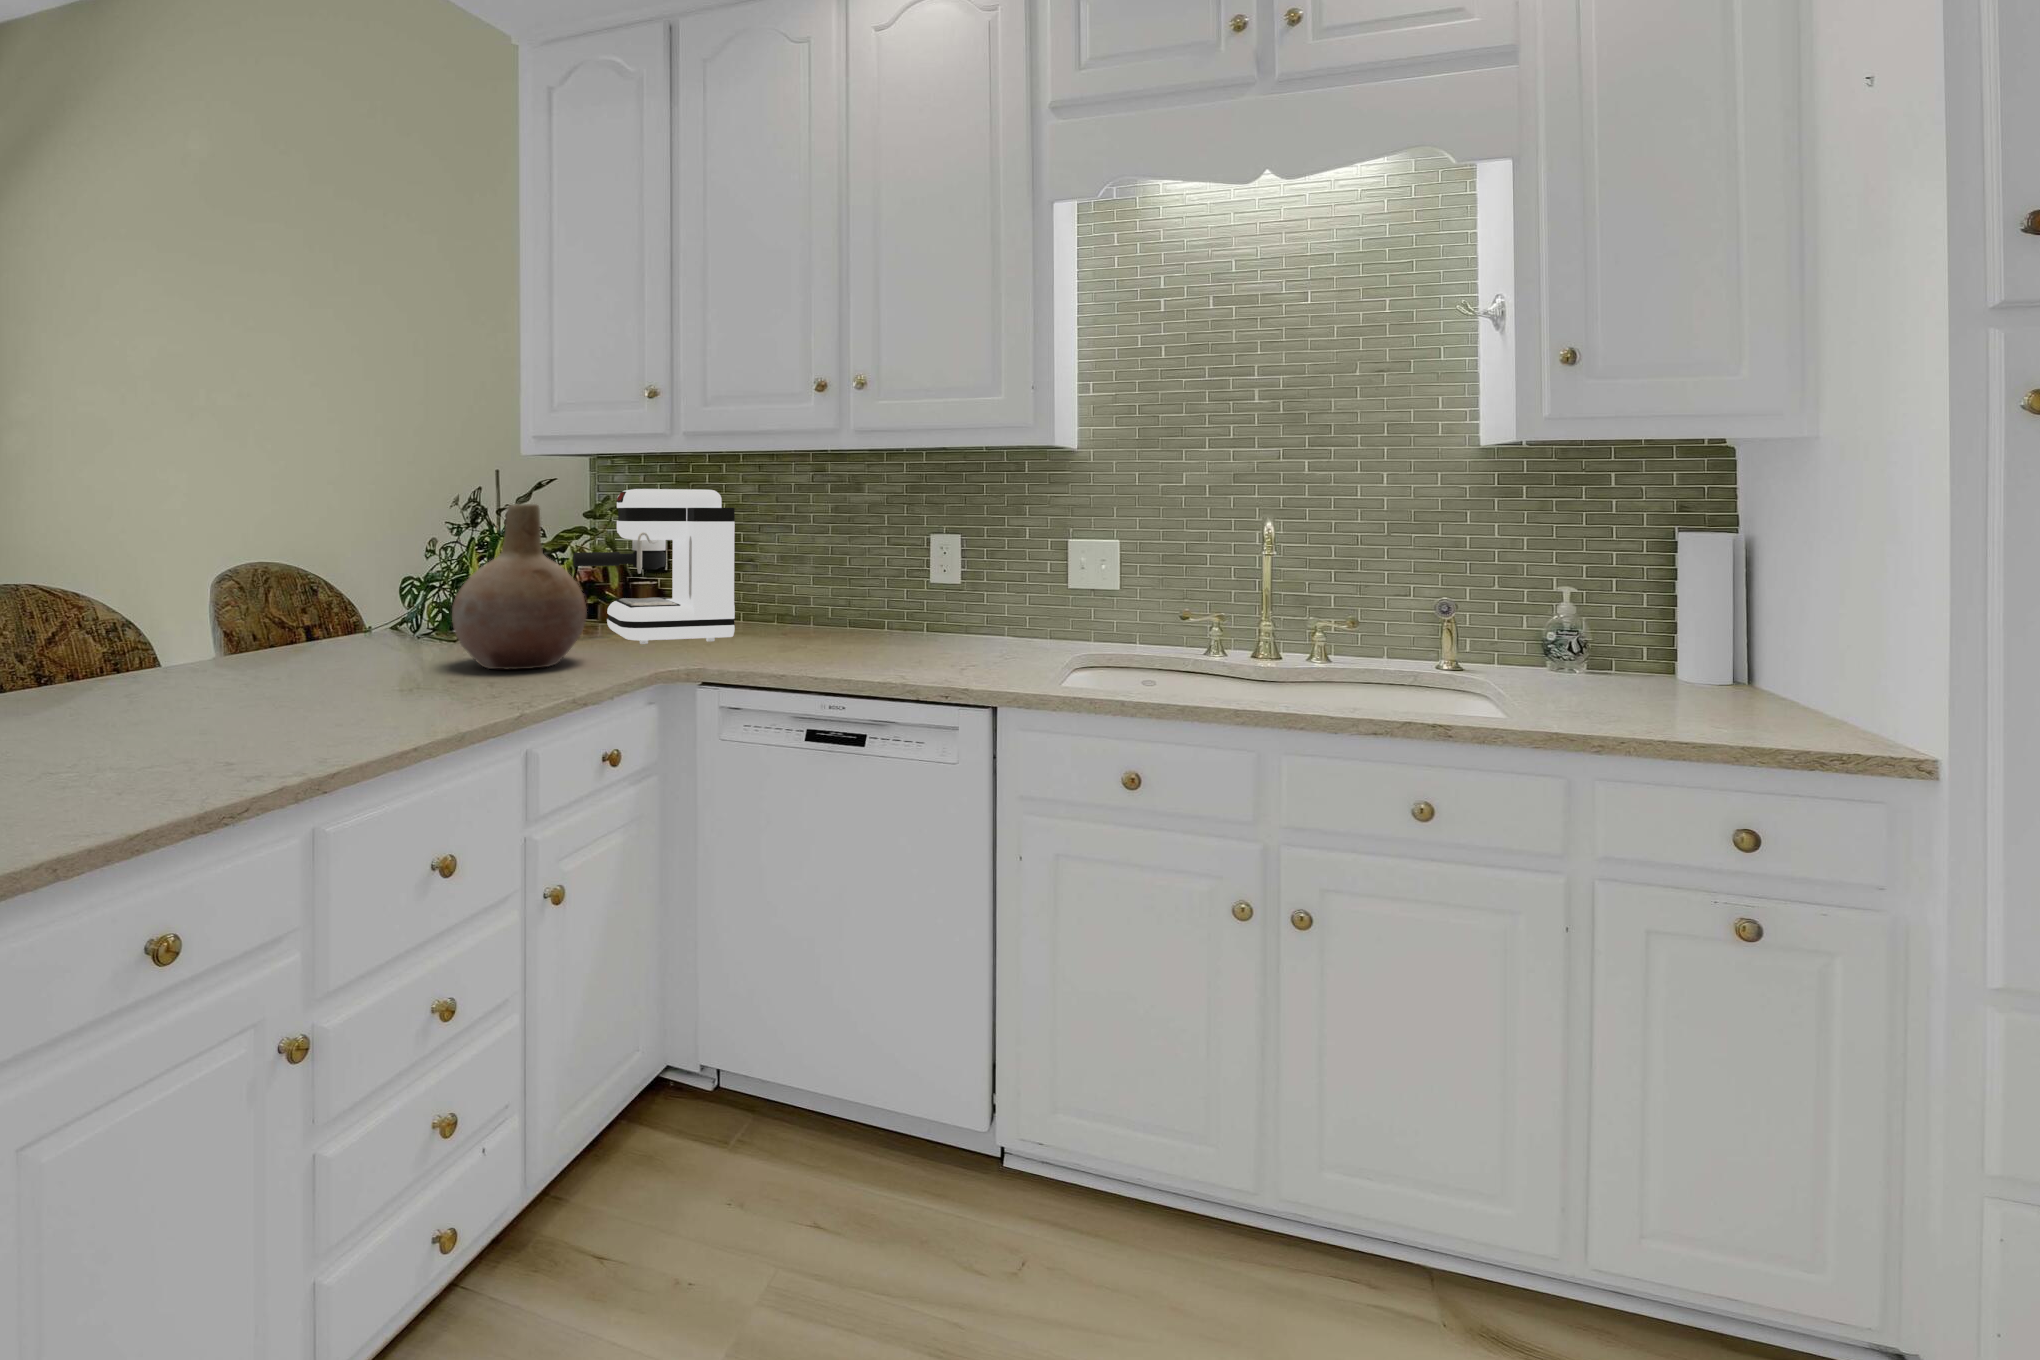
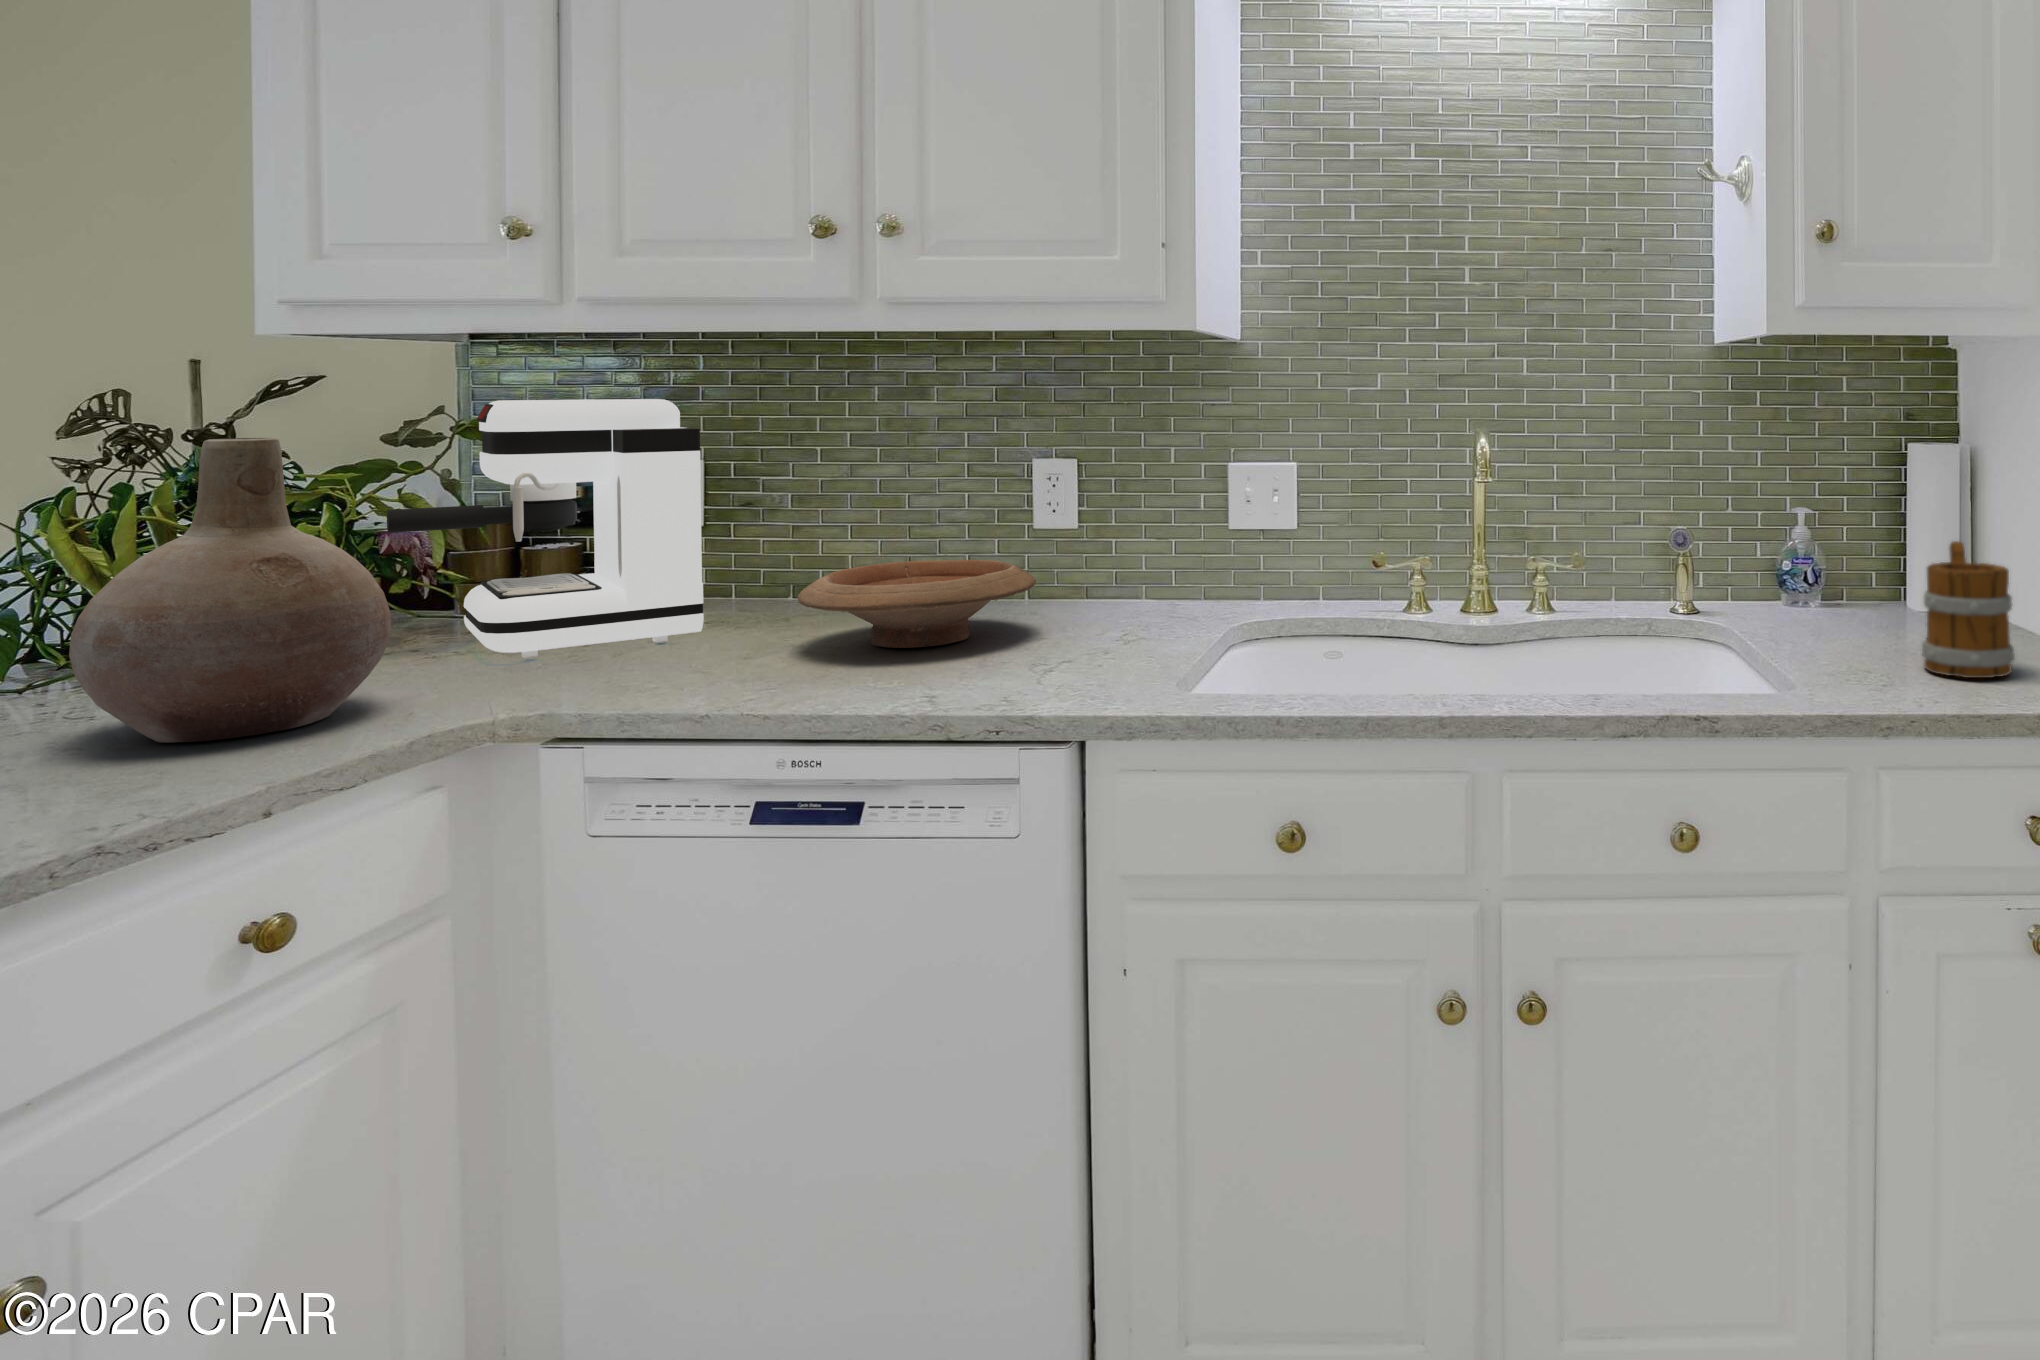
wooden bowl: none [791,599,936,654] -> present [798,560,1036,648]
mug: none [1682,613,1782,732] -> present [1922,541,2015,678]

